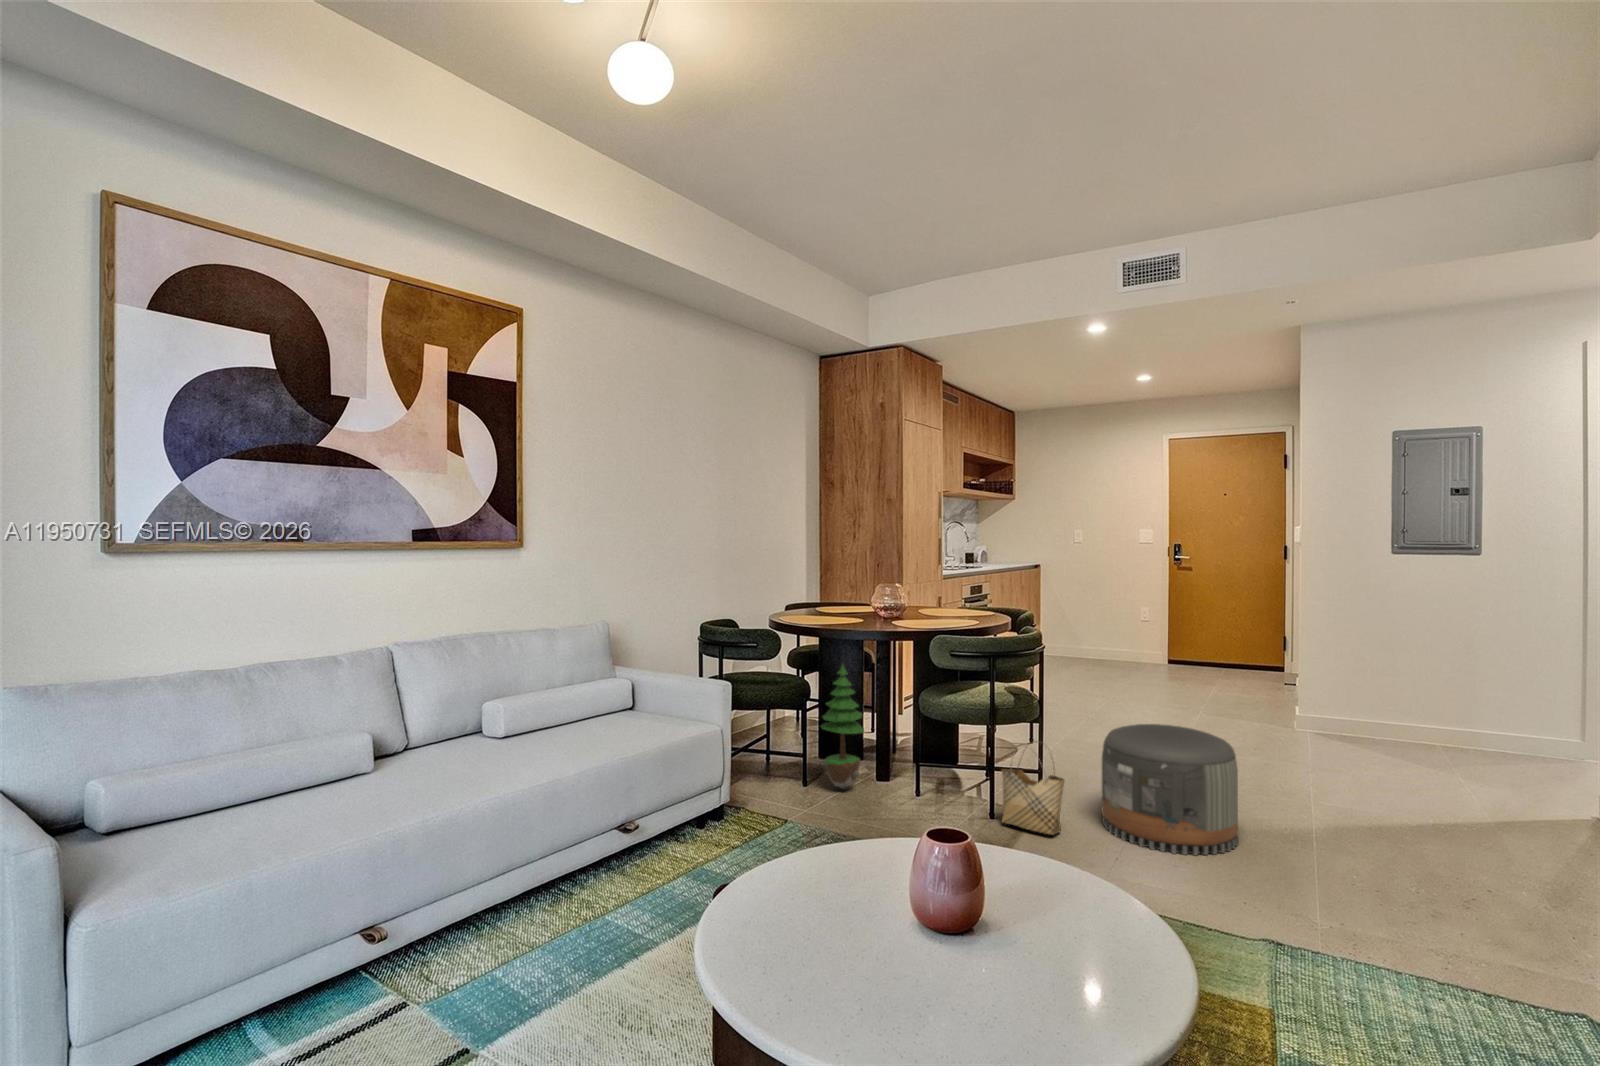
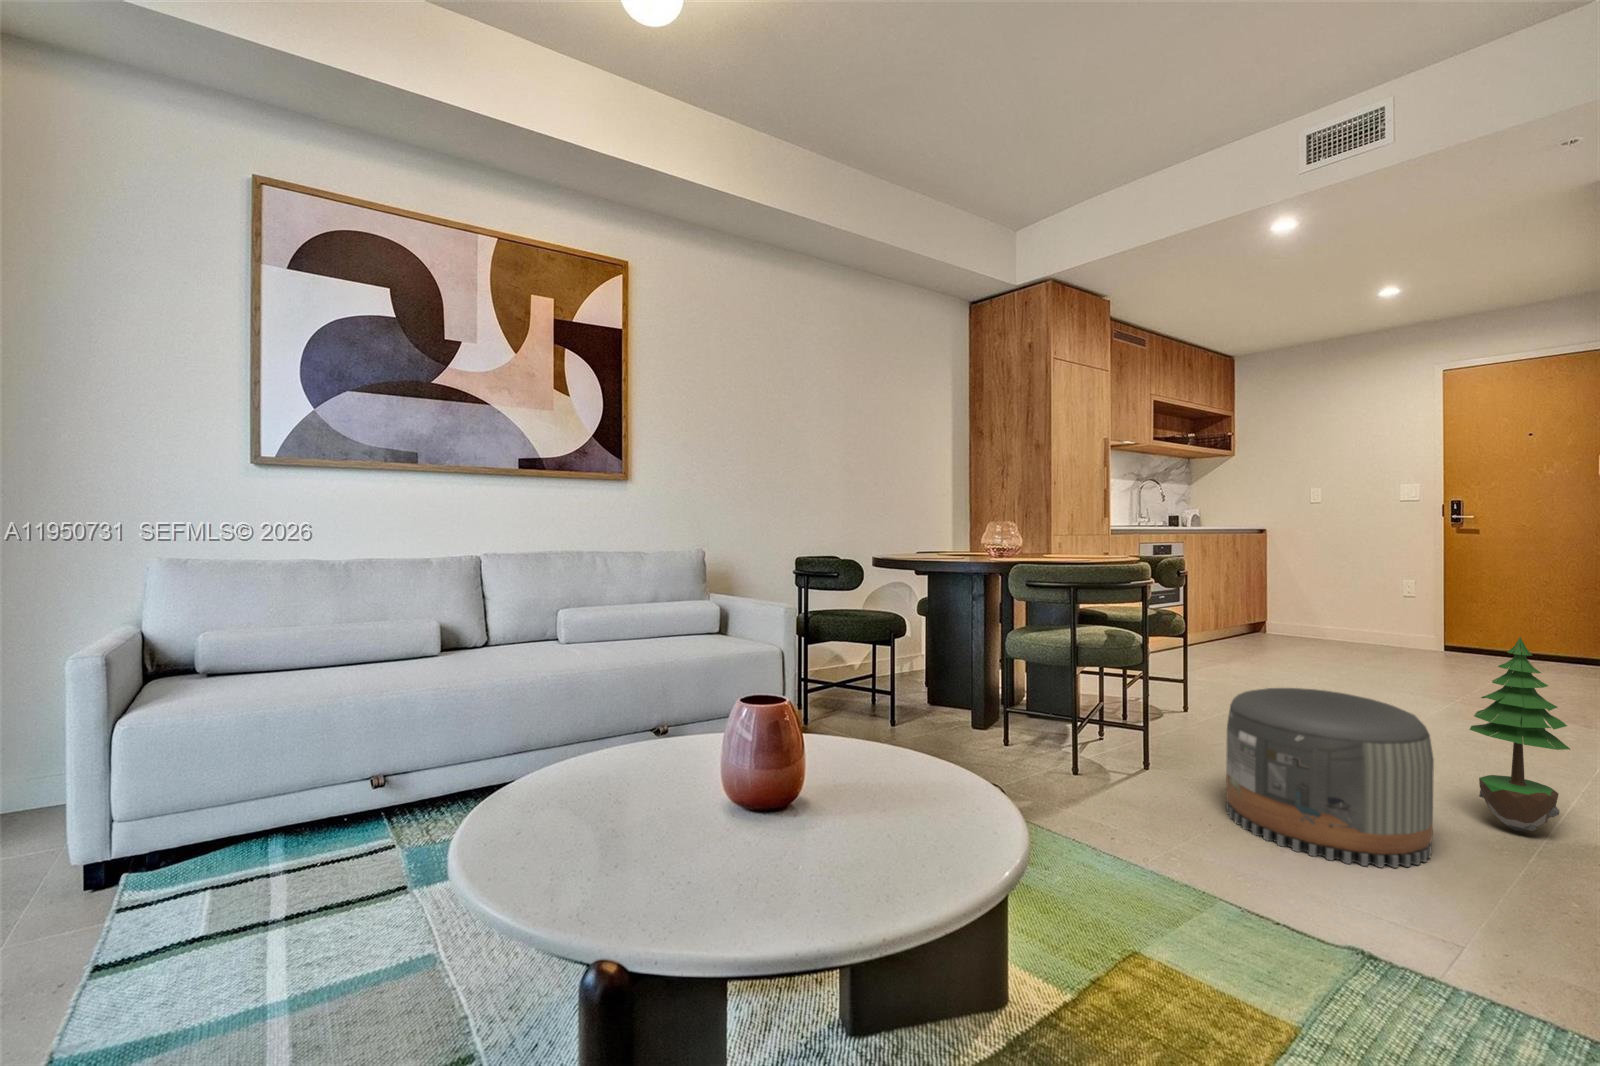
potted tree: present [821,664,864,789] -> present [1470,637,1570,831]
woven basket: present [1002,741,1064,835] -> none [1086,695,1165,809]

